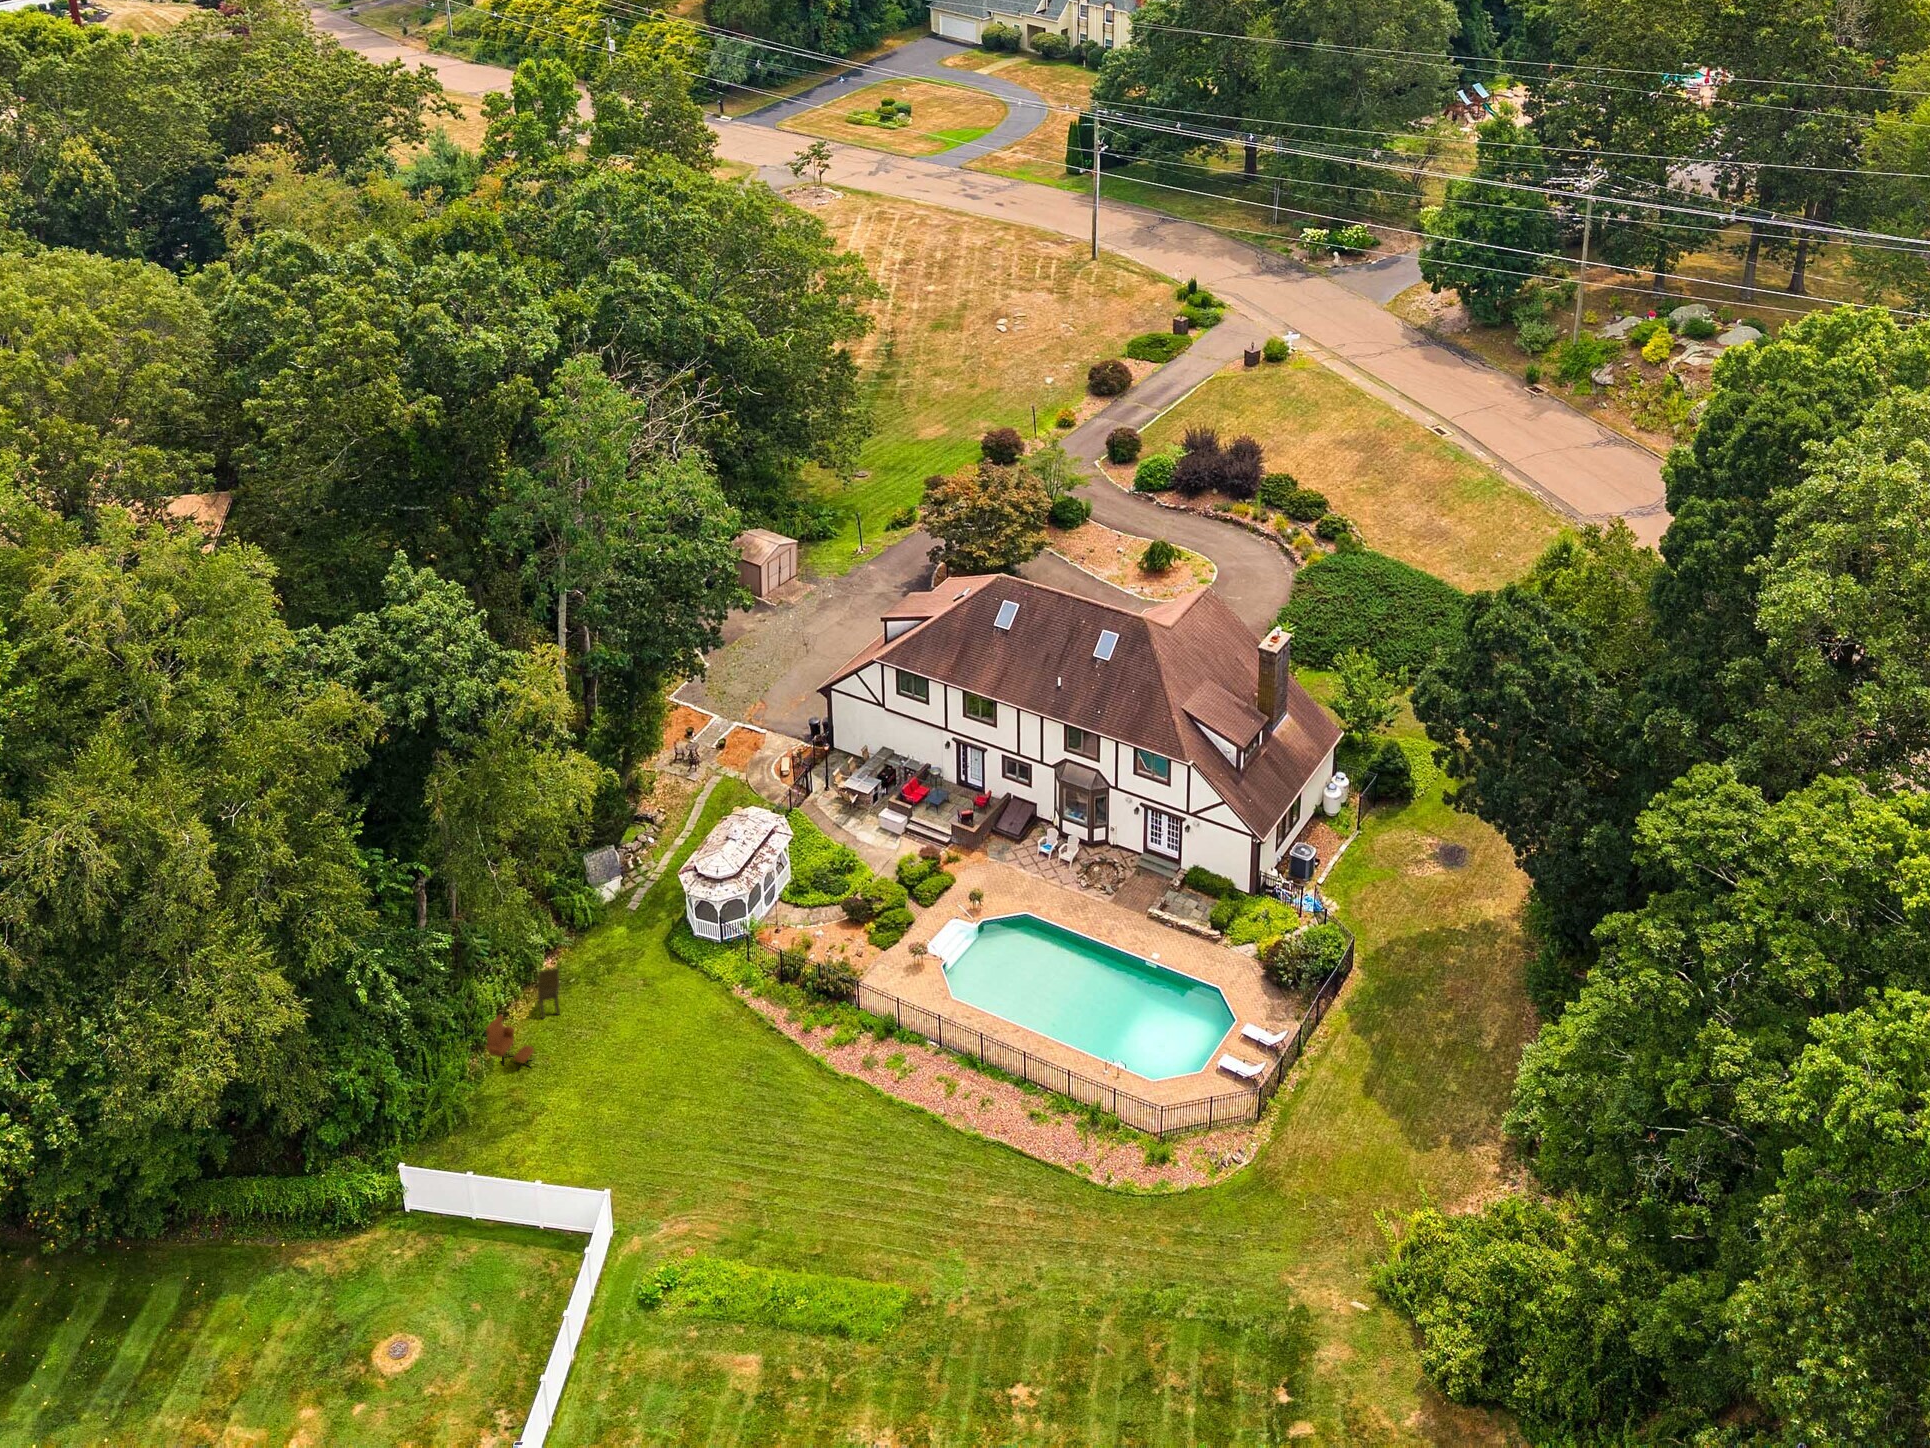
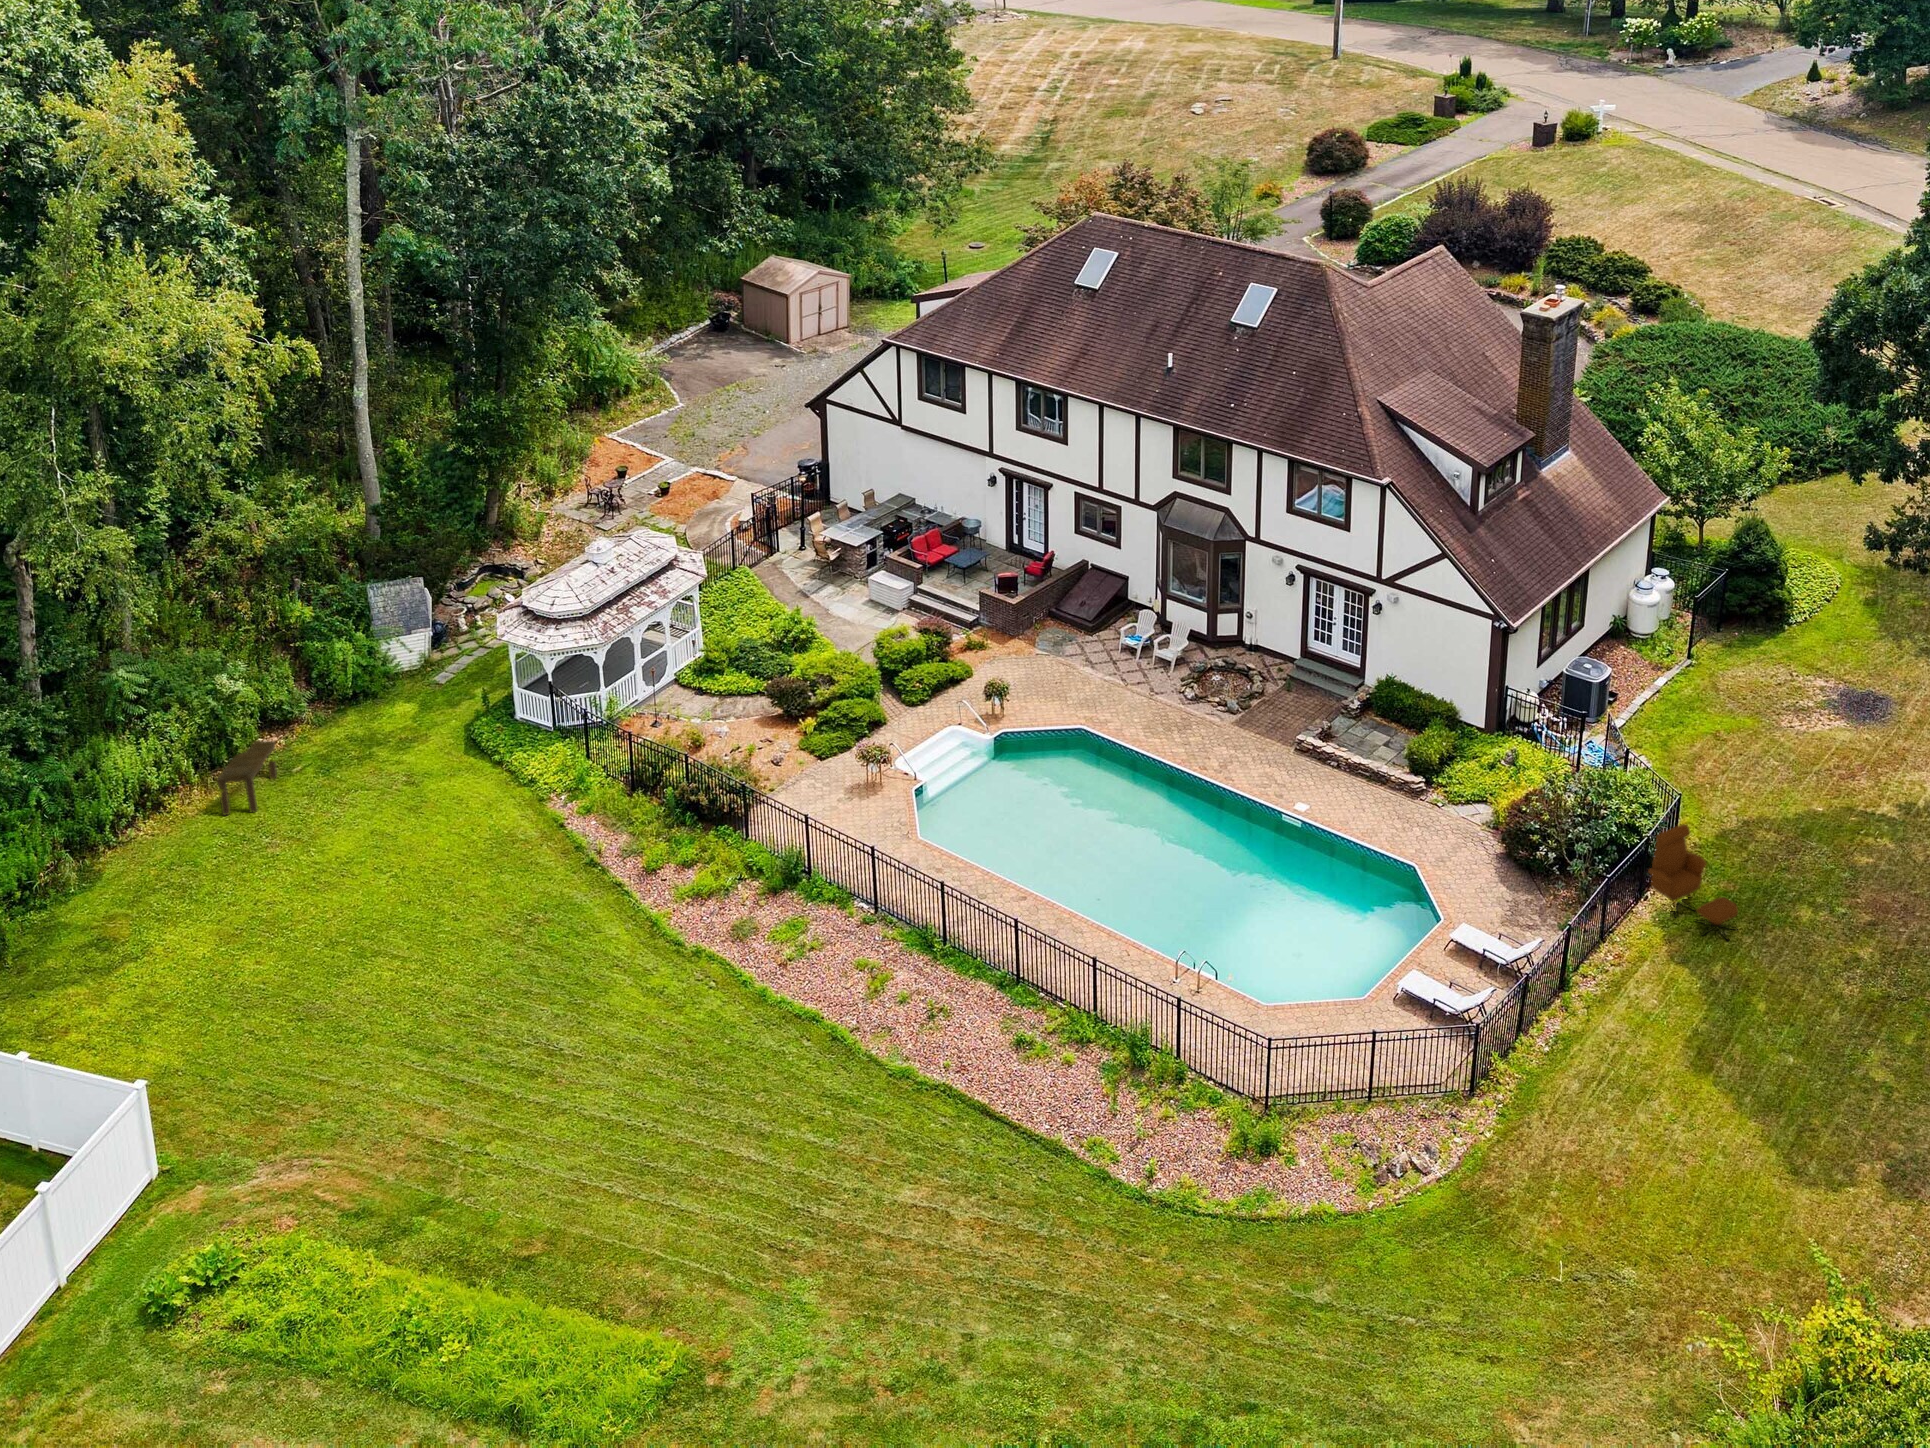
lounge chair: present [486,1015,534,1066] -> present [1649,824,1738,941]

